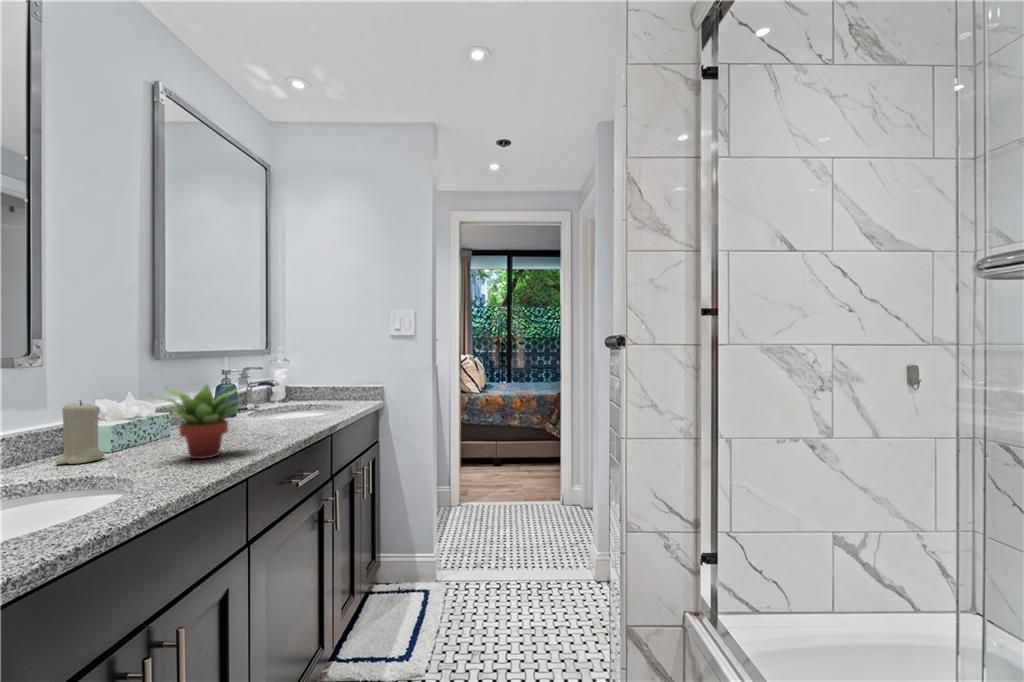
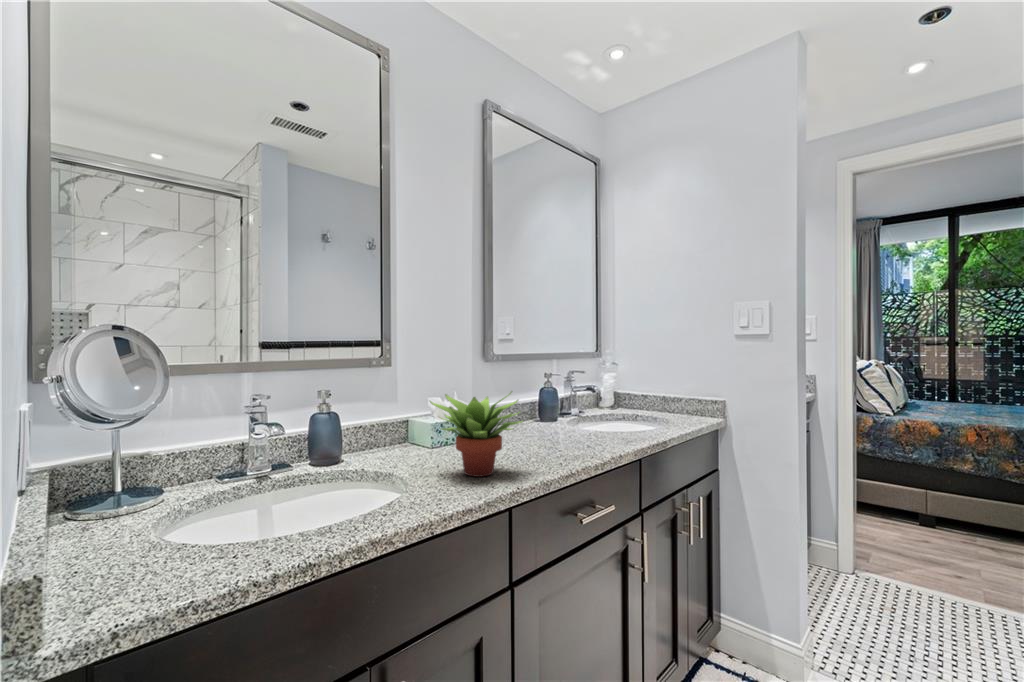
candle: present [55,400,104,465] -> none [370,400,408,461]

